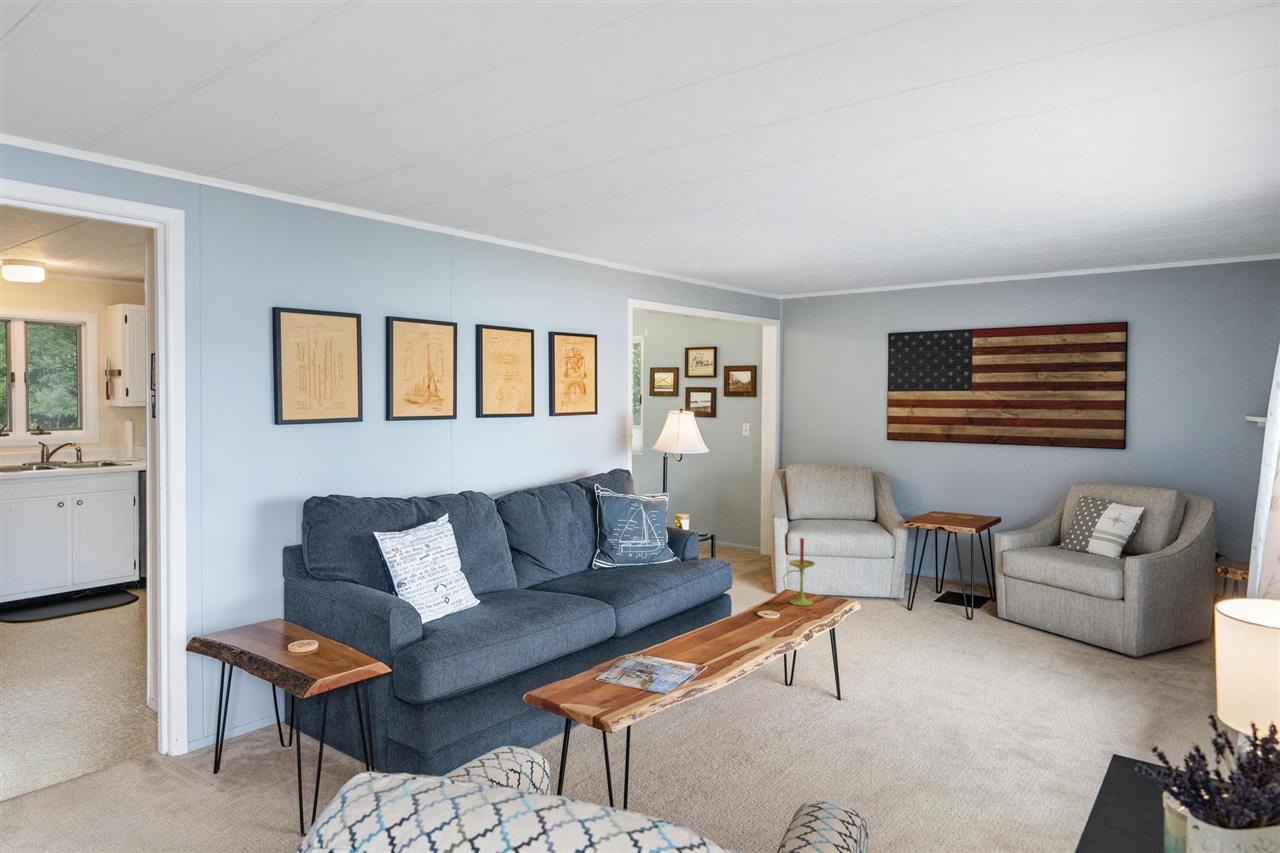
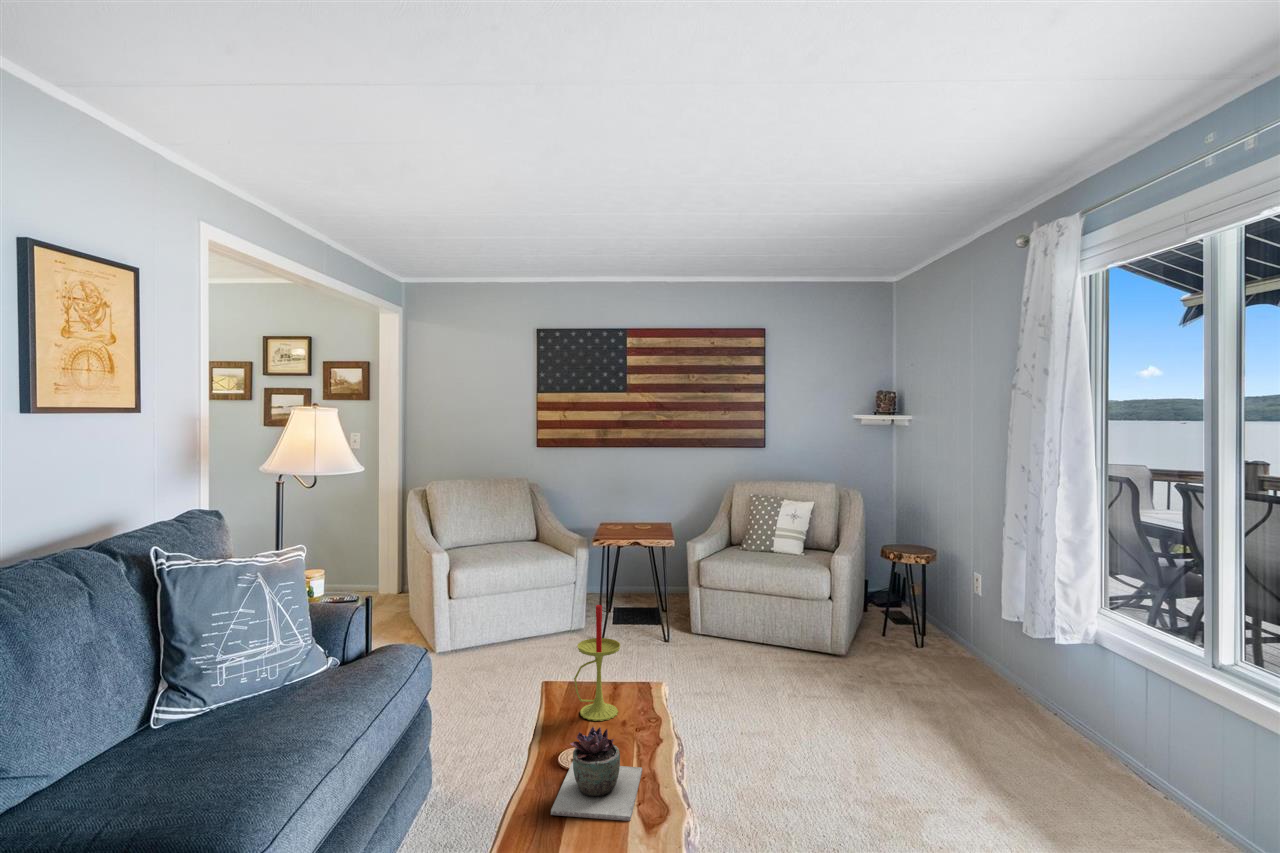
succulent plant: none [735,590,794,630] -> present [551,727,642,821]

